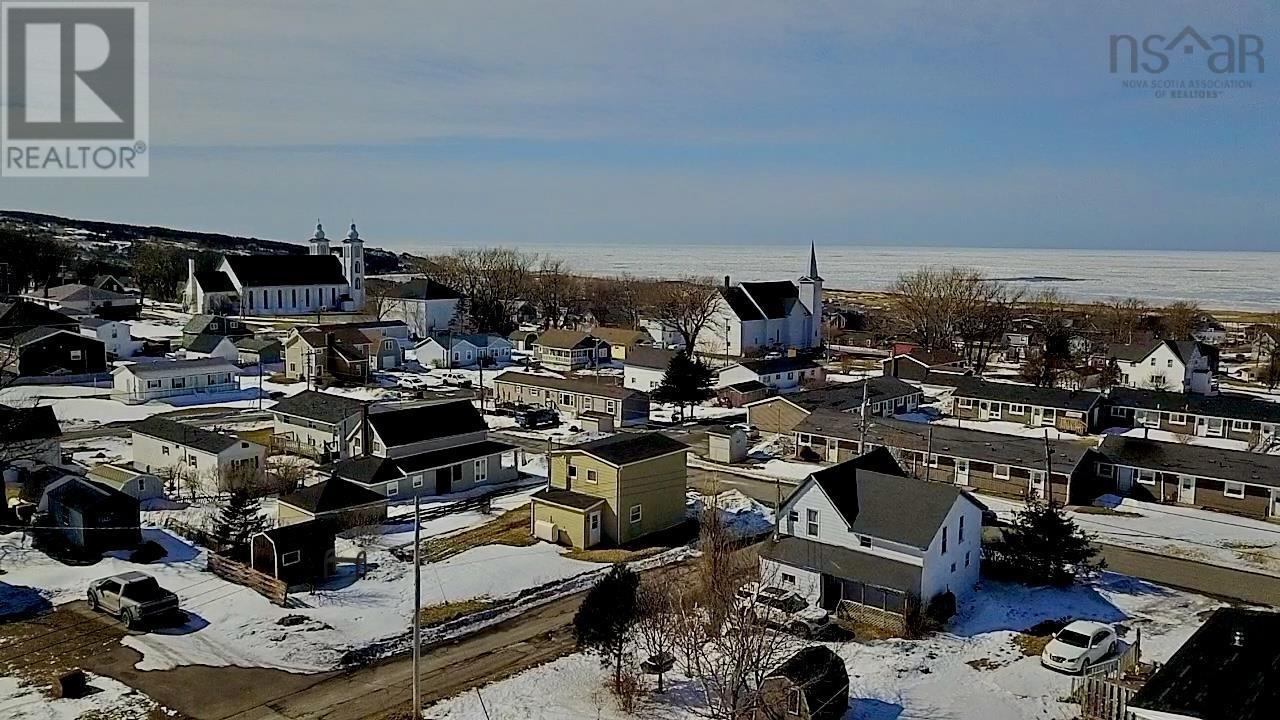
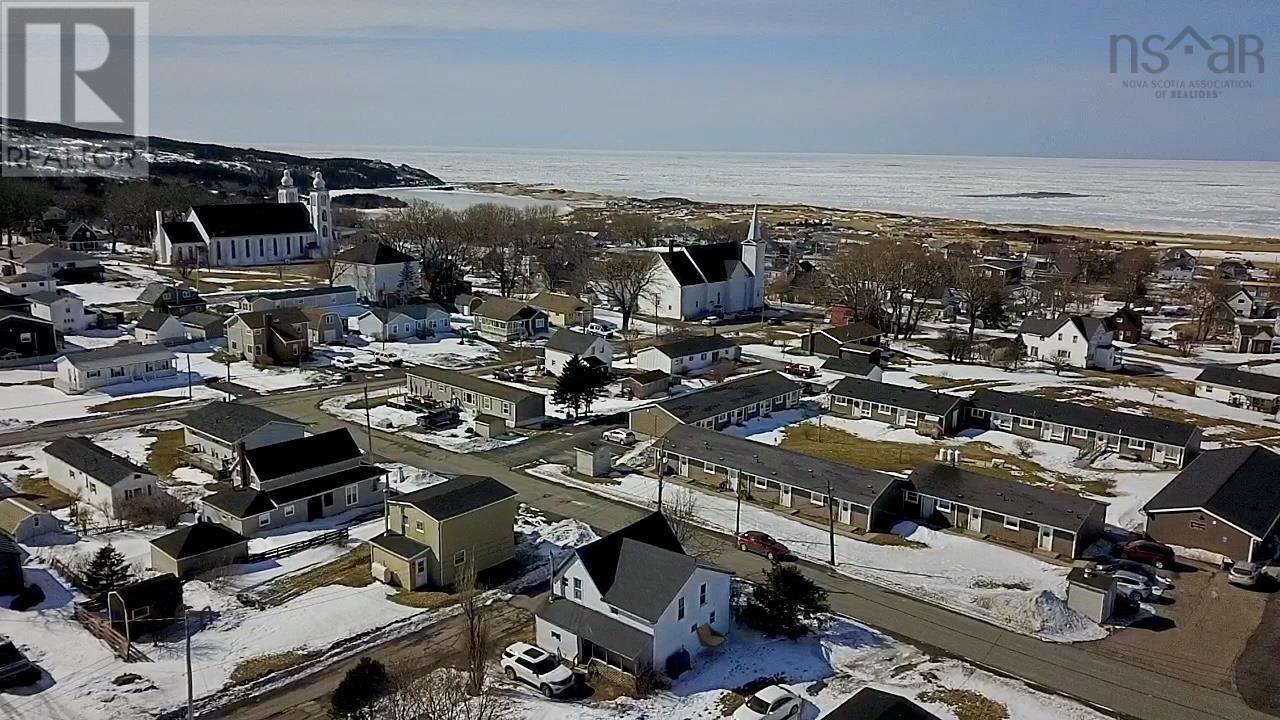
lounge chair: none [959,561,997,605] -> present [696,623,726,661]

